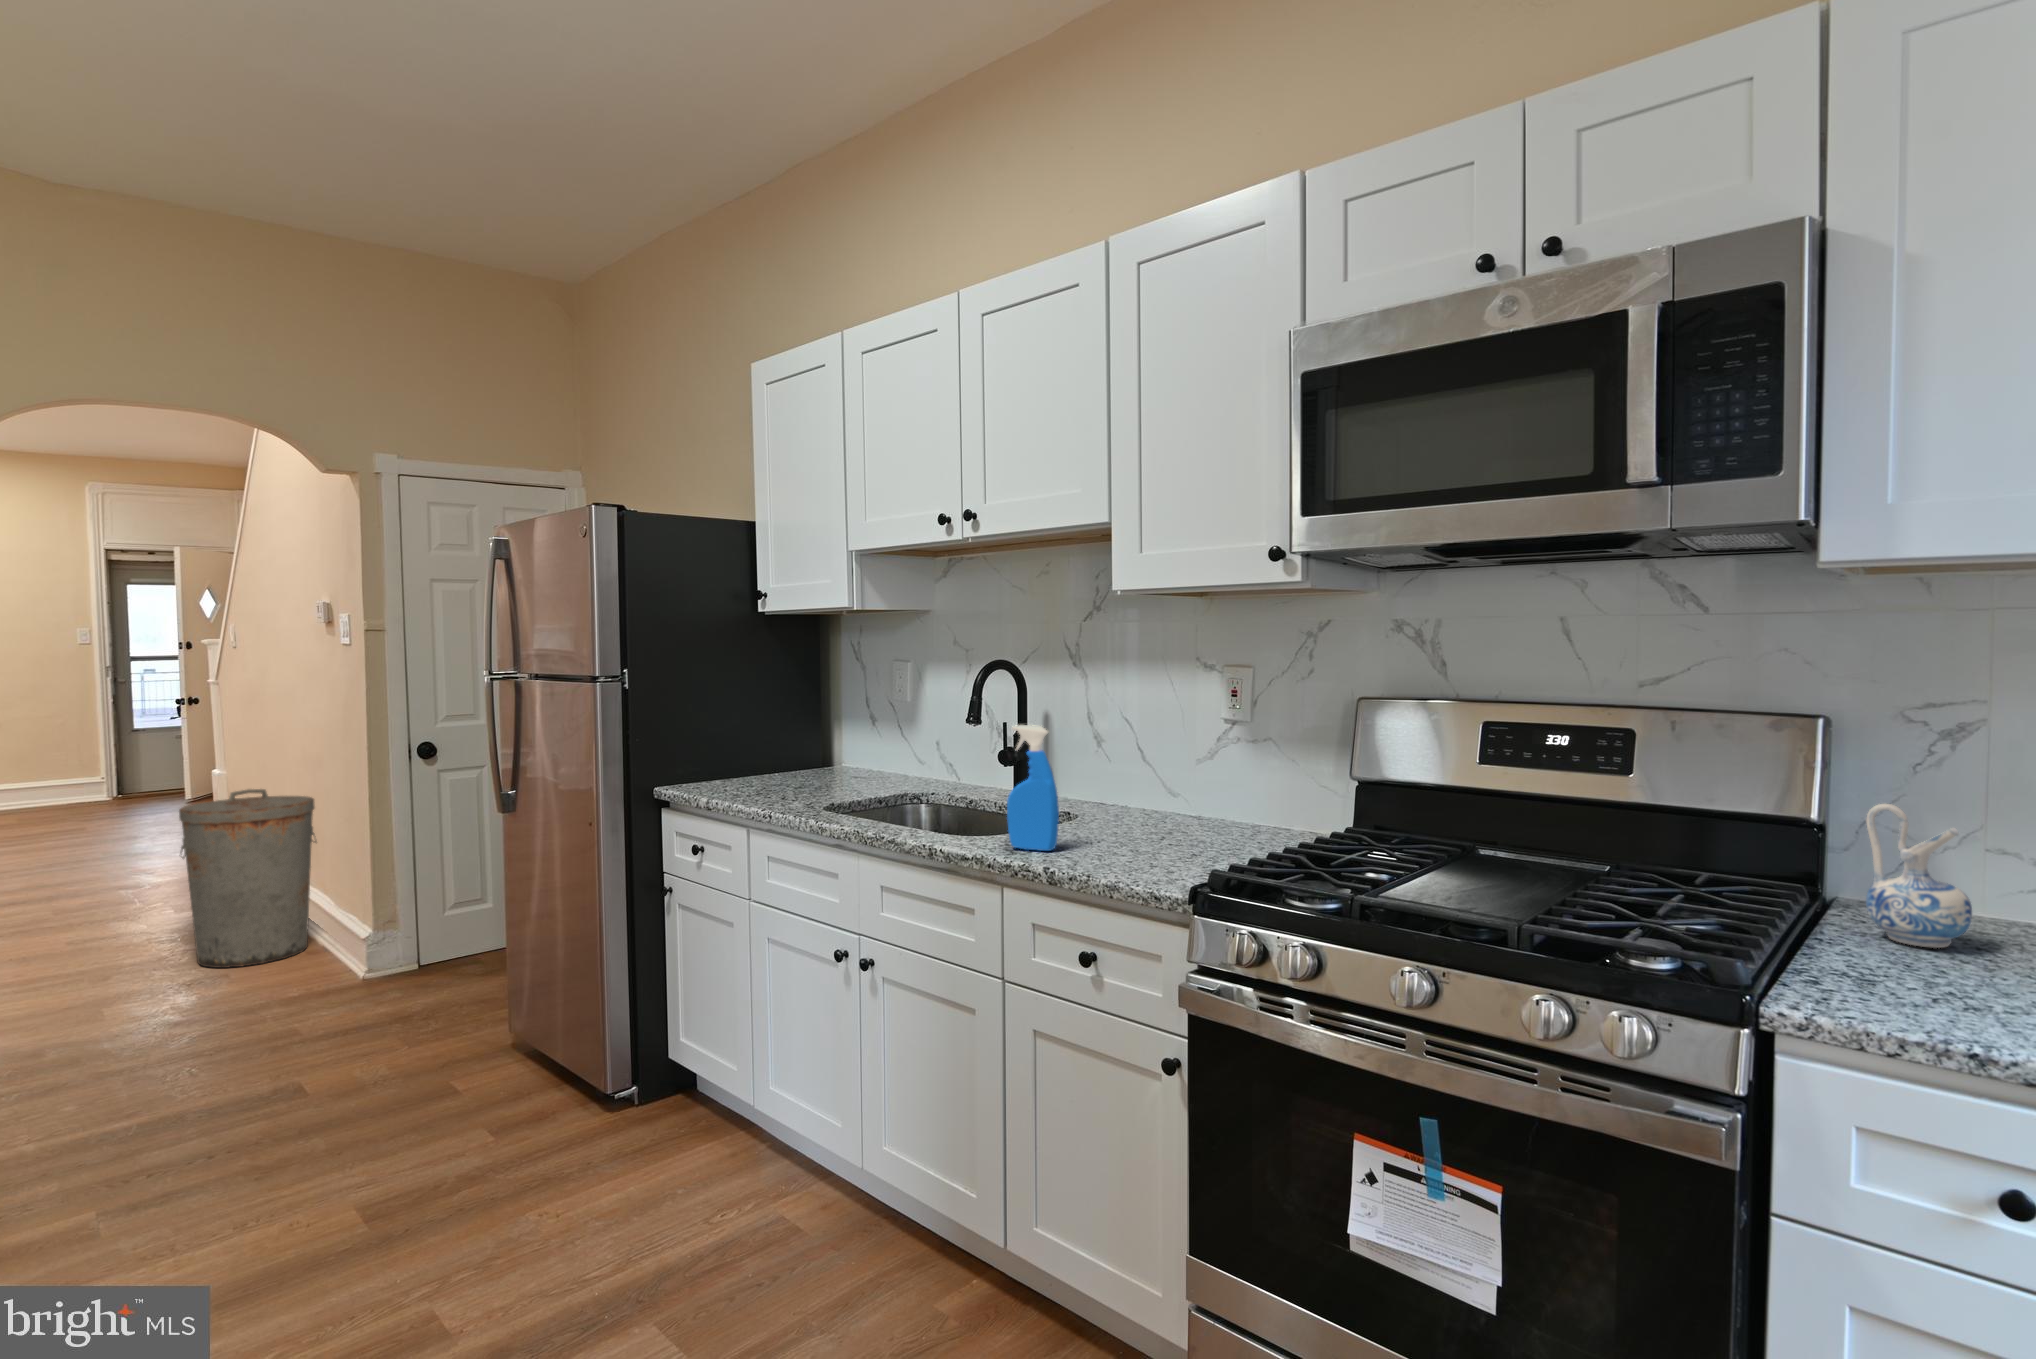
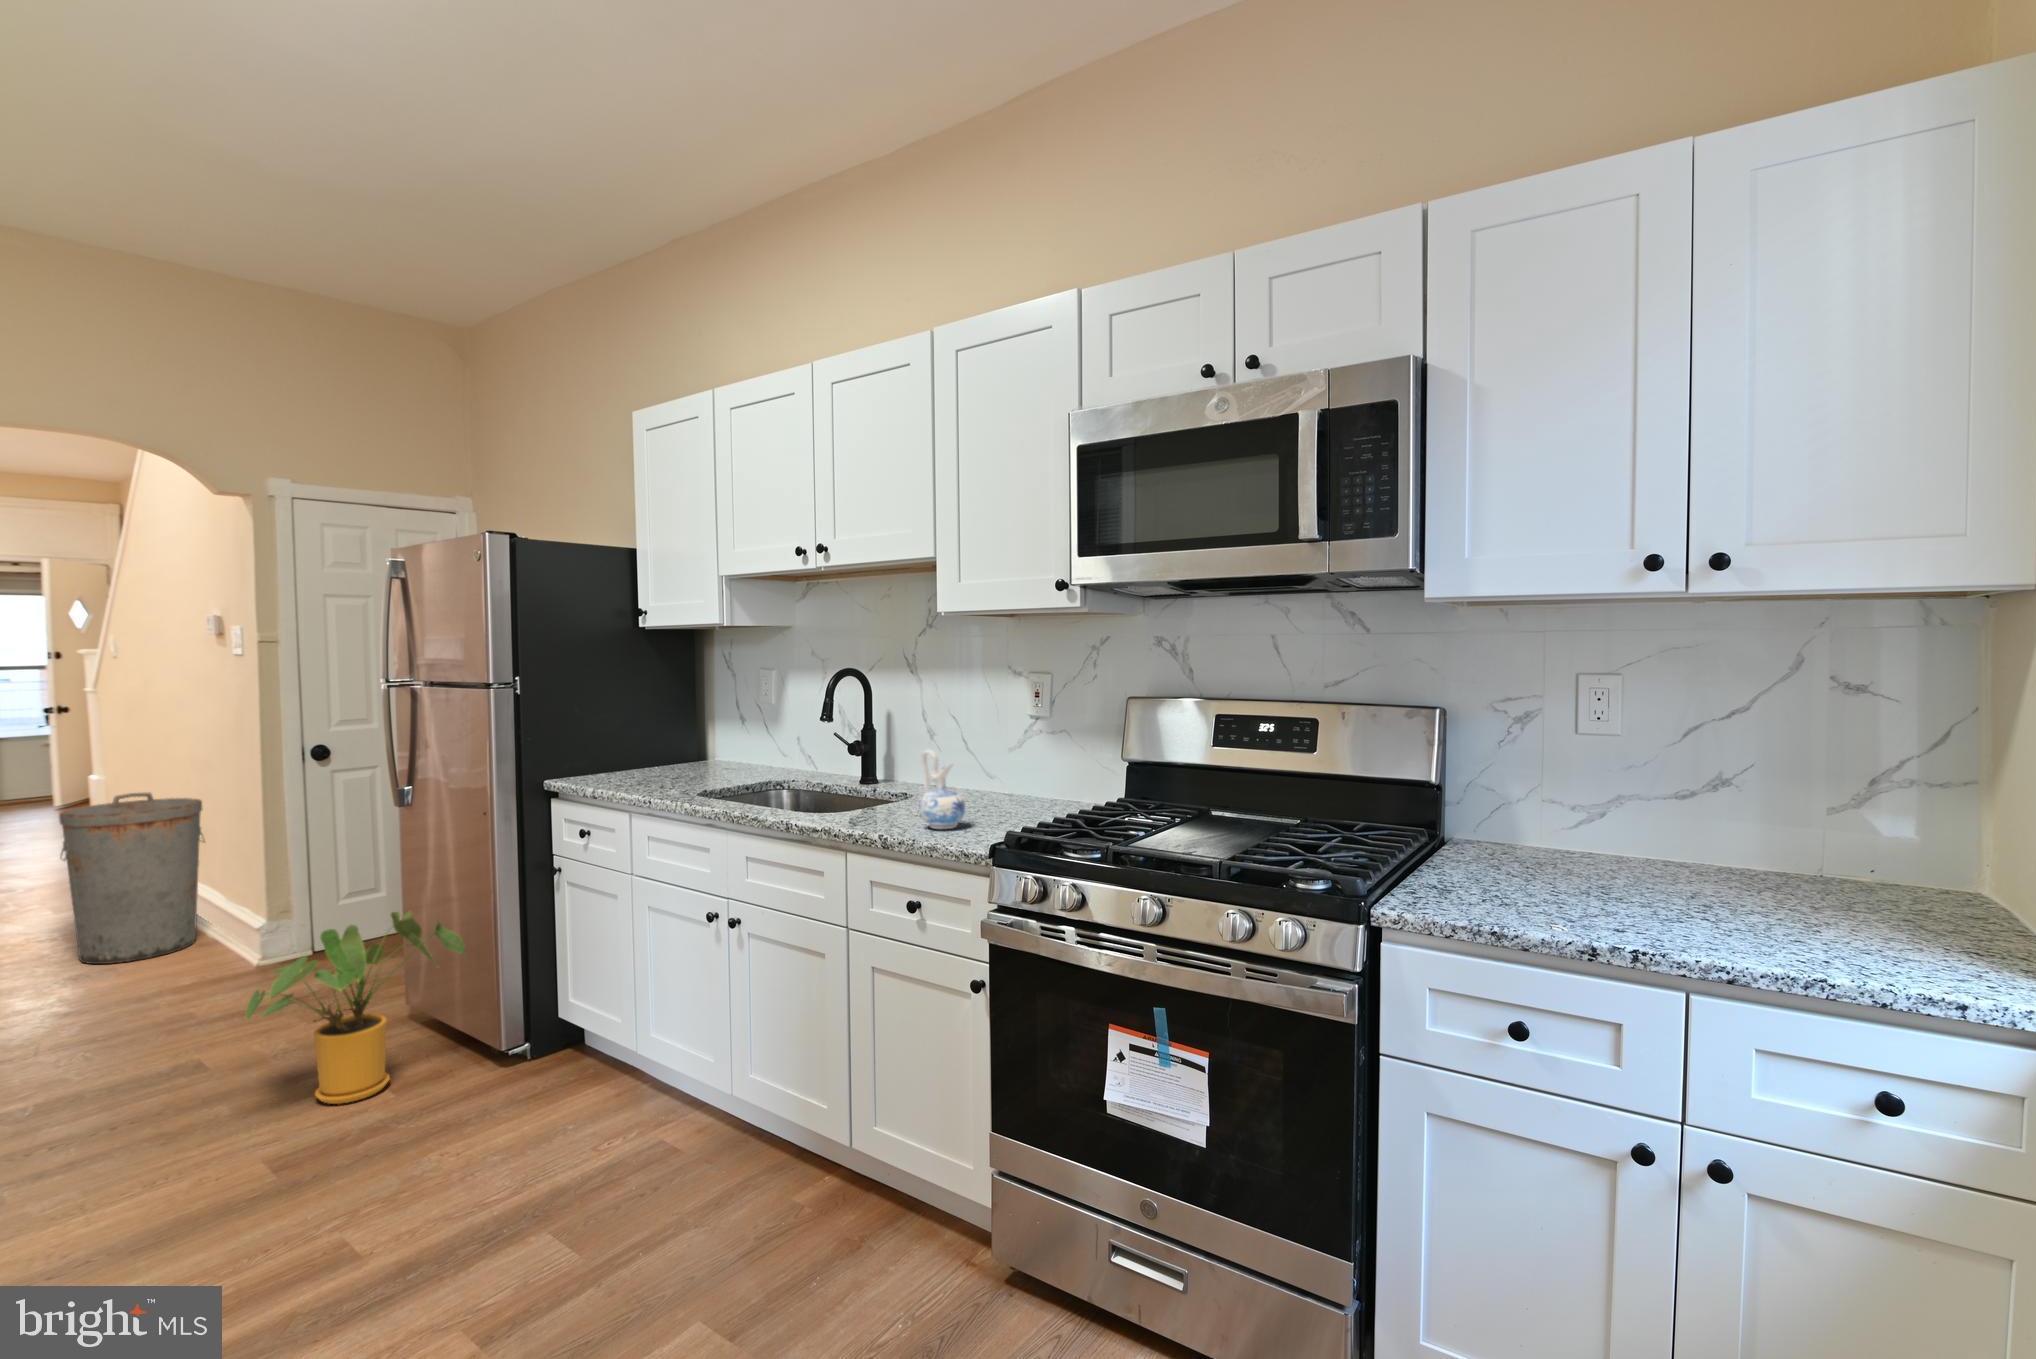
spray bottle: present [1007,725,1059,851] -> none [851,721,894,823]
ceramic pitcher: present [1866,804,1972,948] -> present [919,750,965,829]
house plant: none [342,929,569,1142] -> present [246,911,465,1104]

